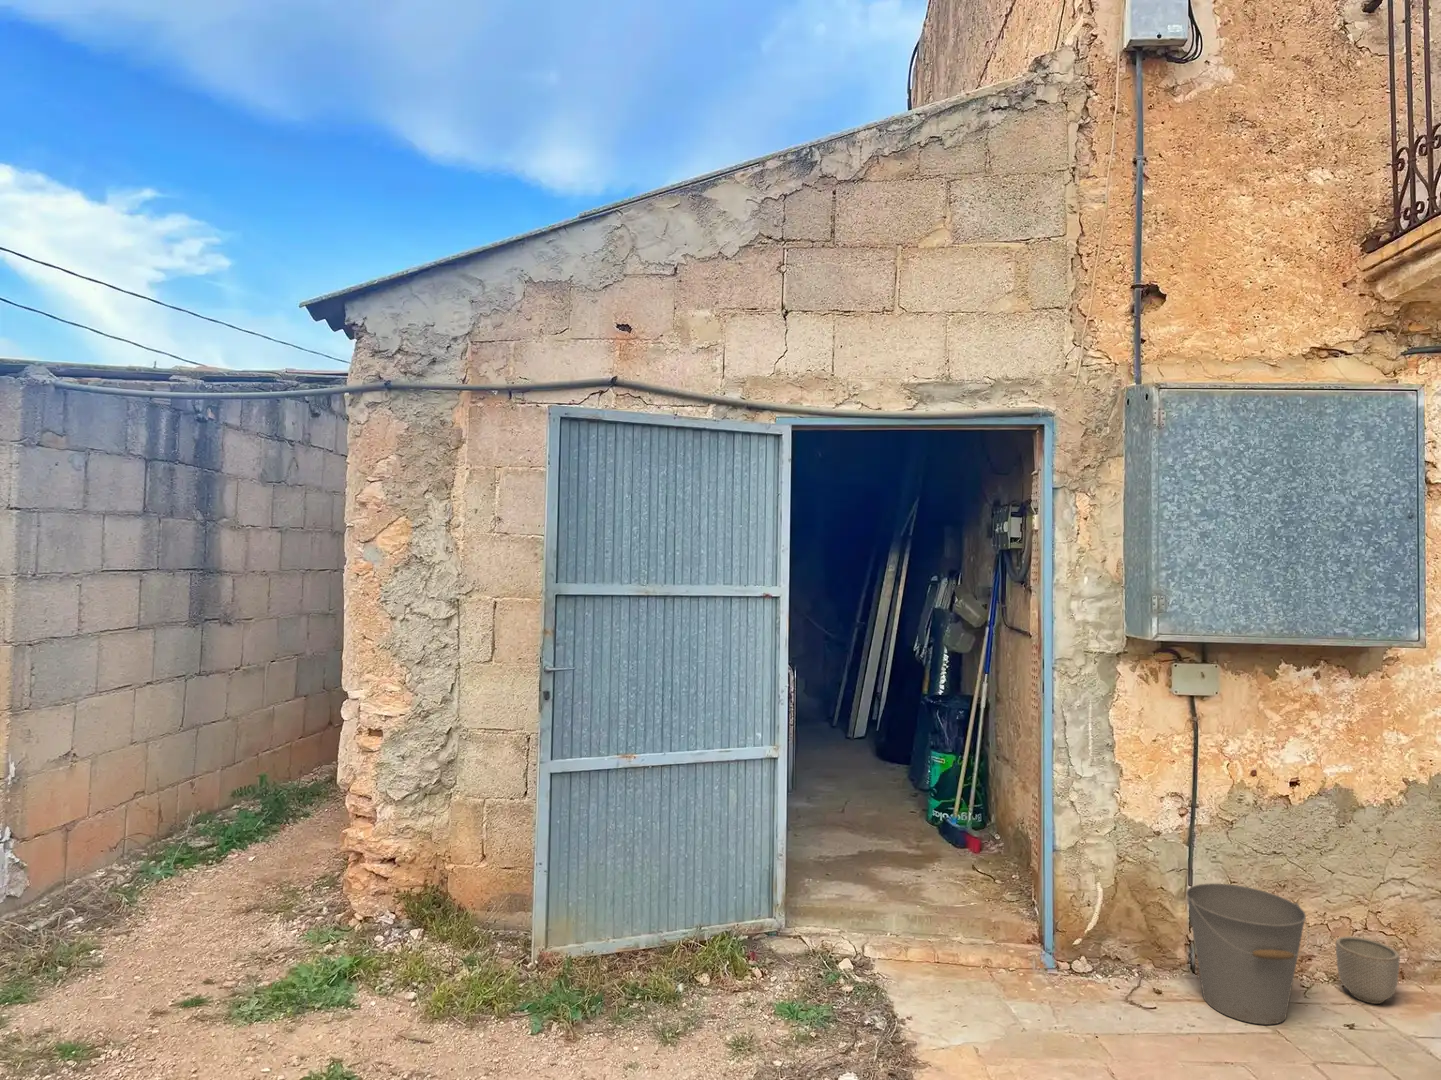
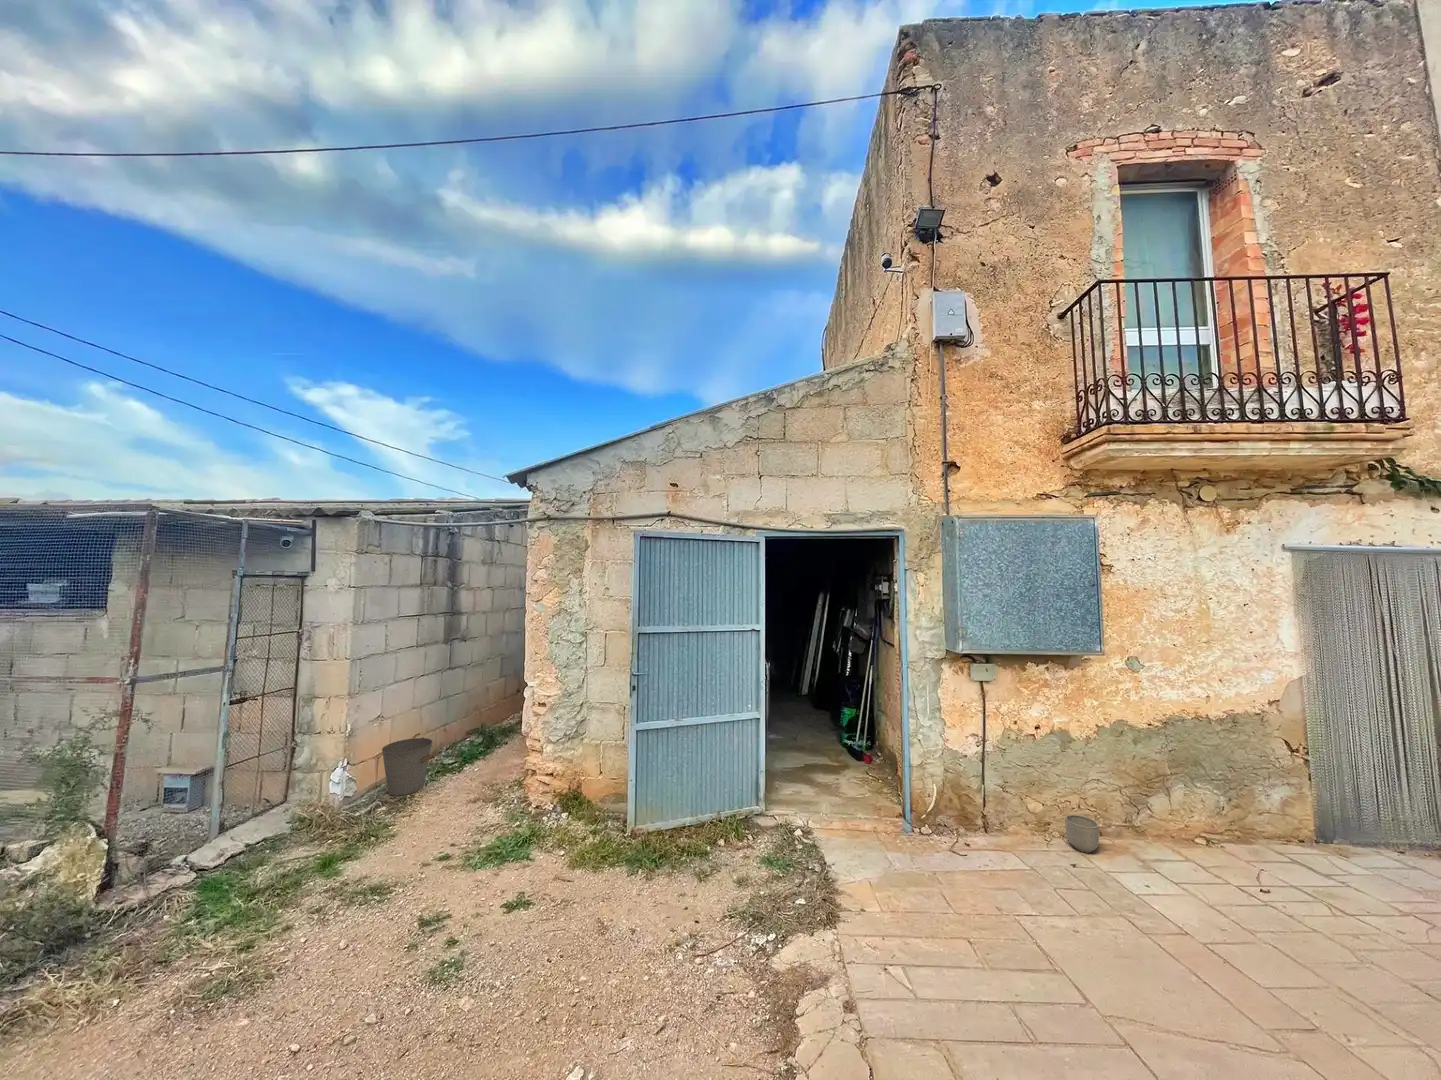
bucket: present [1186,883,1306,1025] -> present [382,737,433,796]

